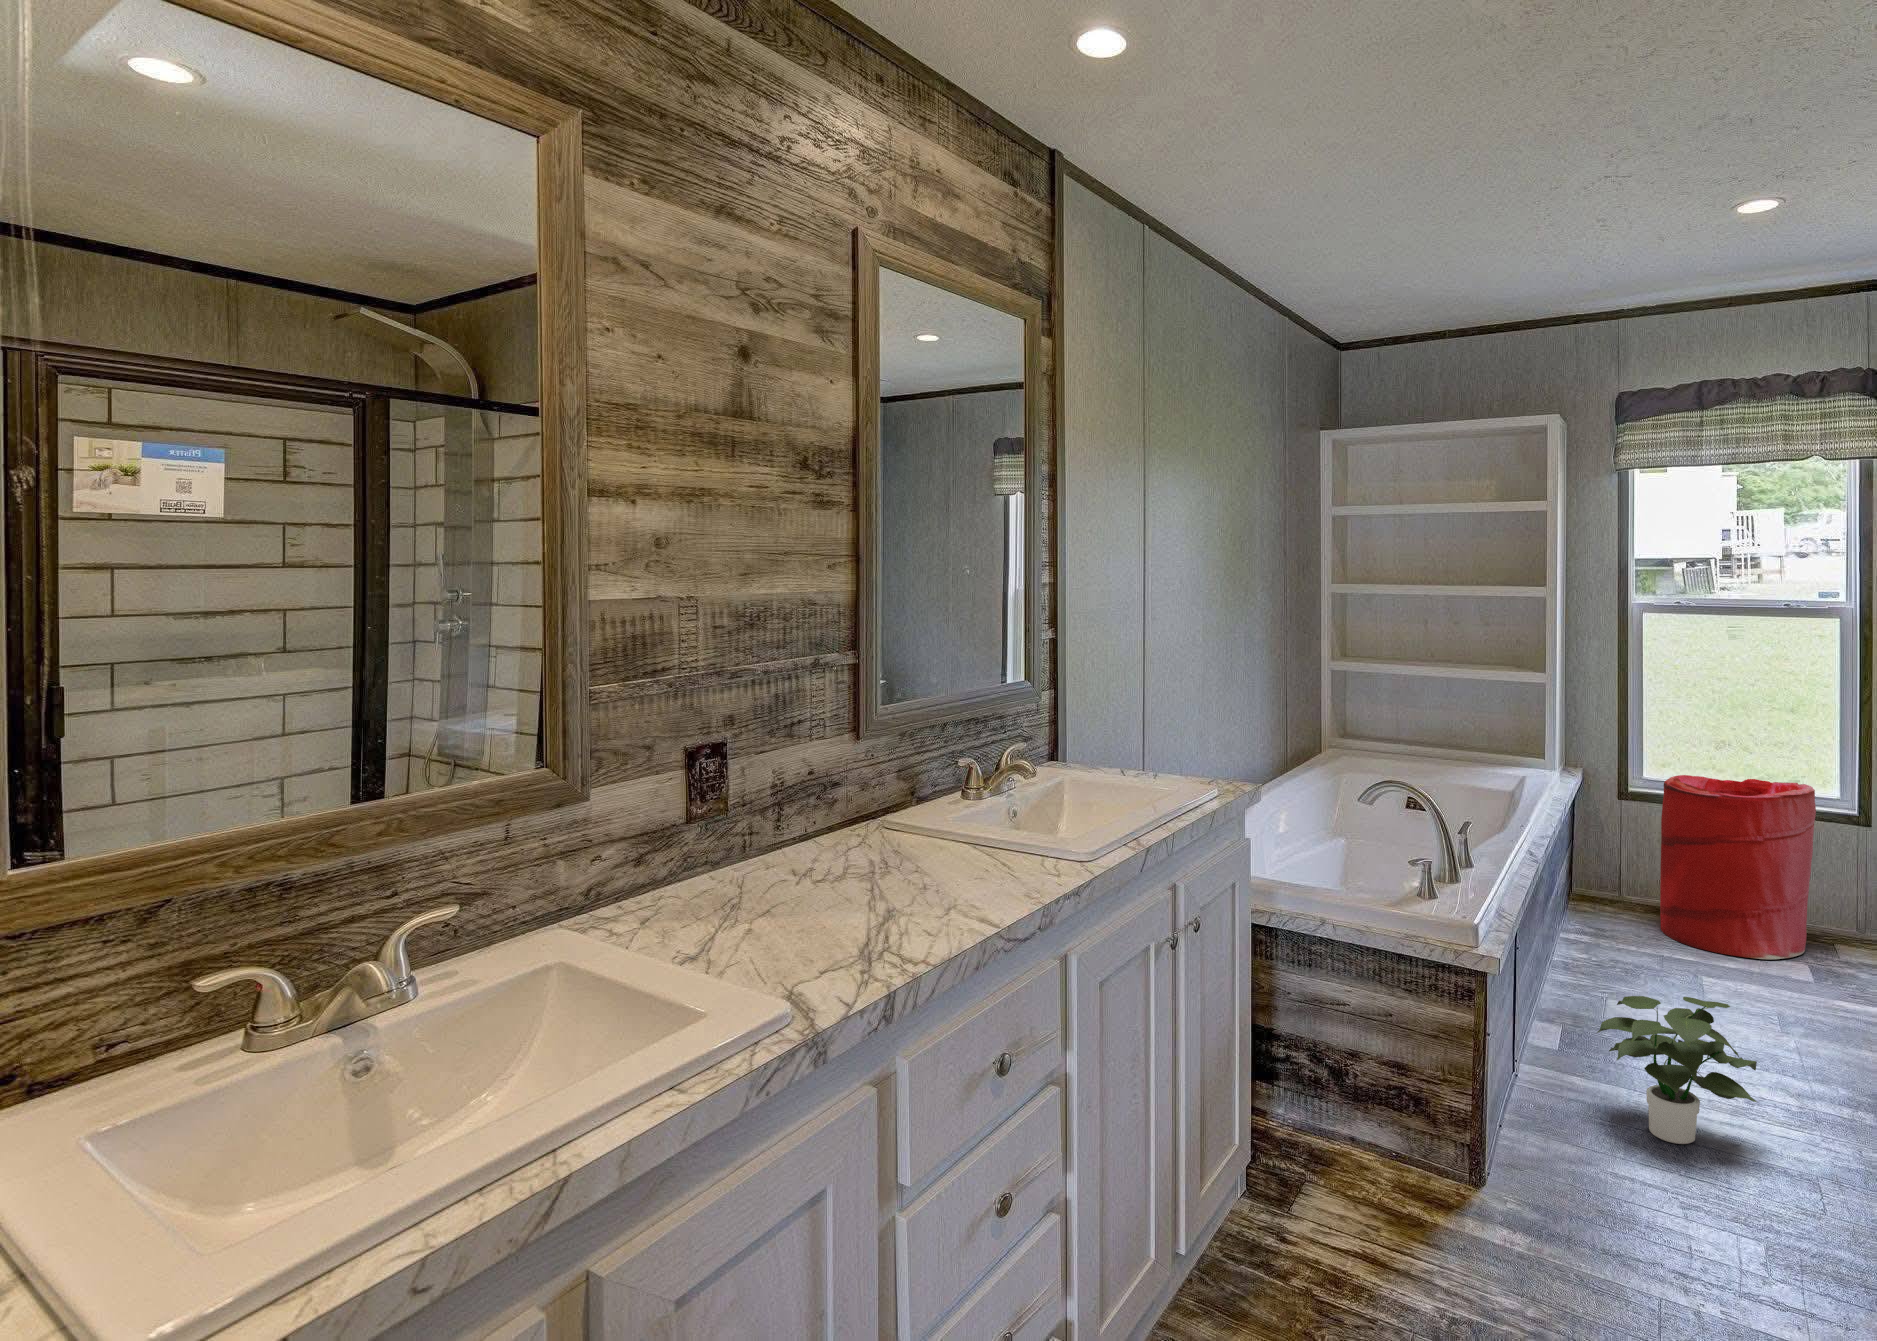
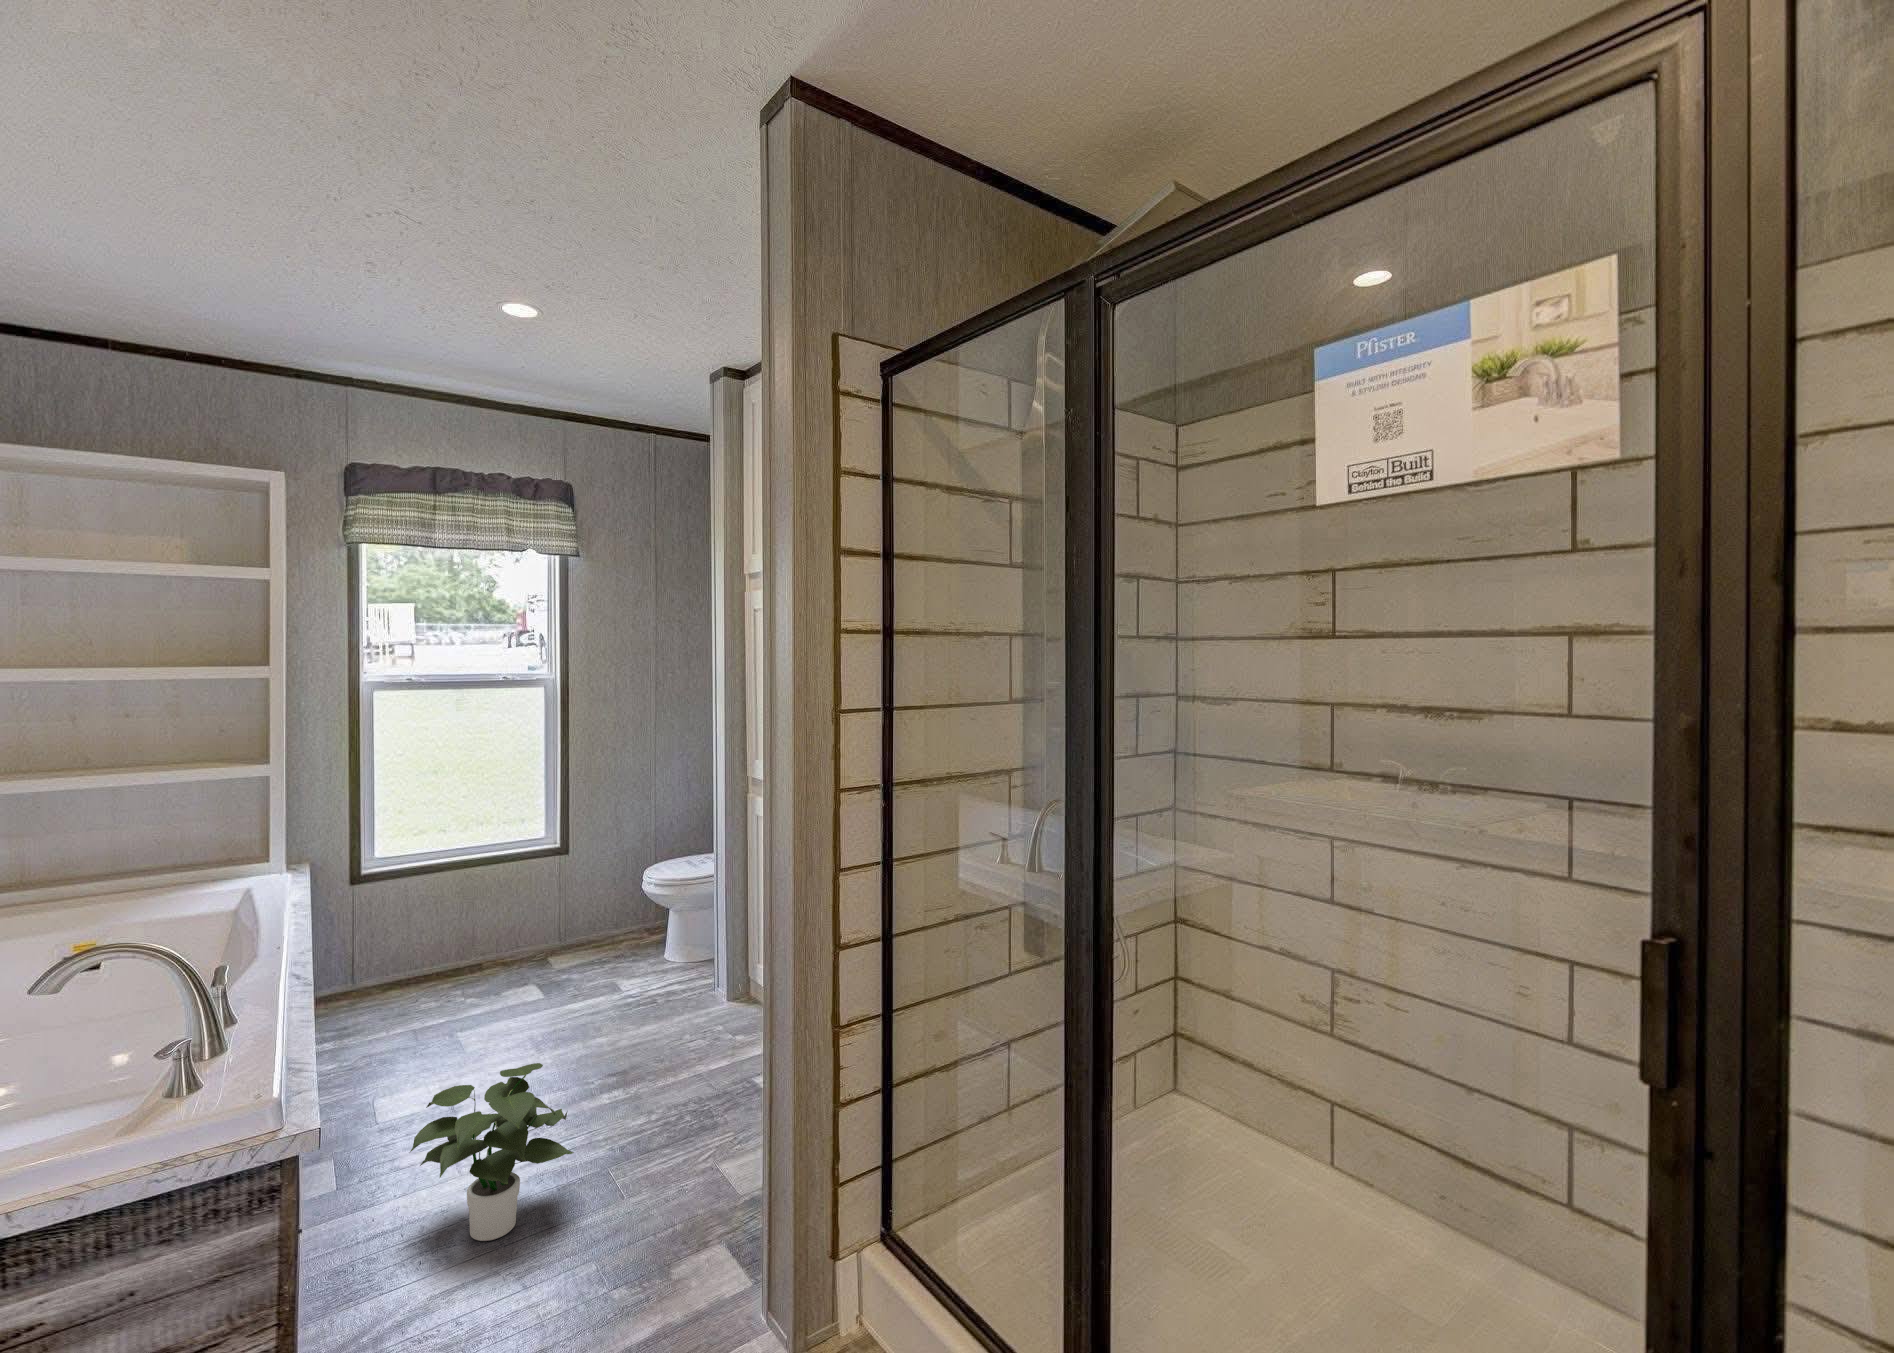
laundry hamper: present [1660,775,1816,959] -> none [408,827,535,999]

